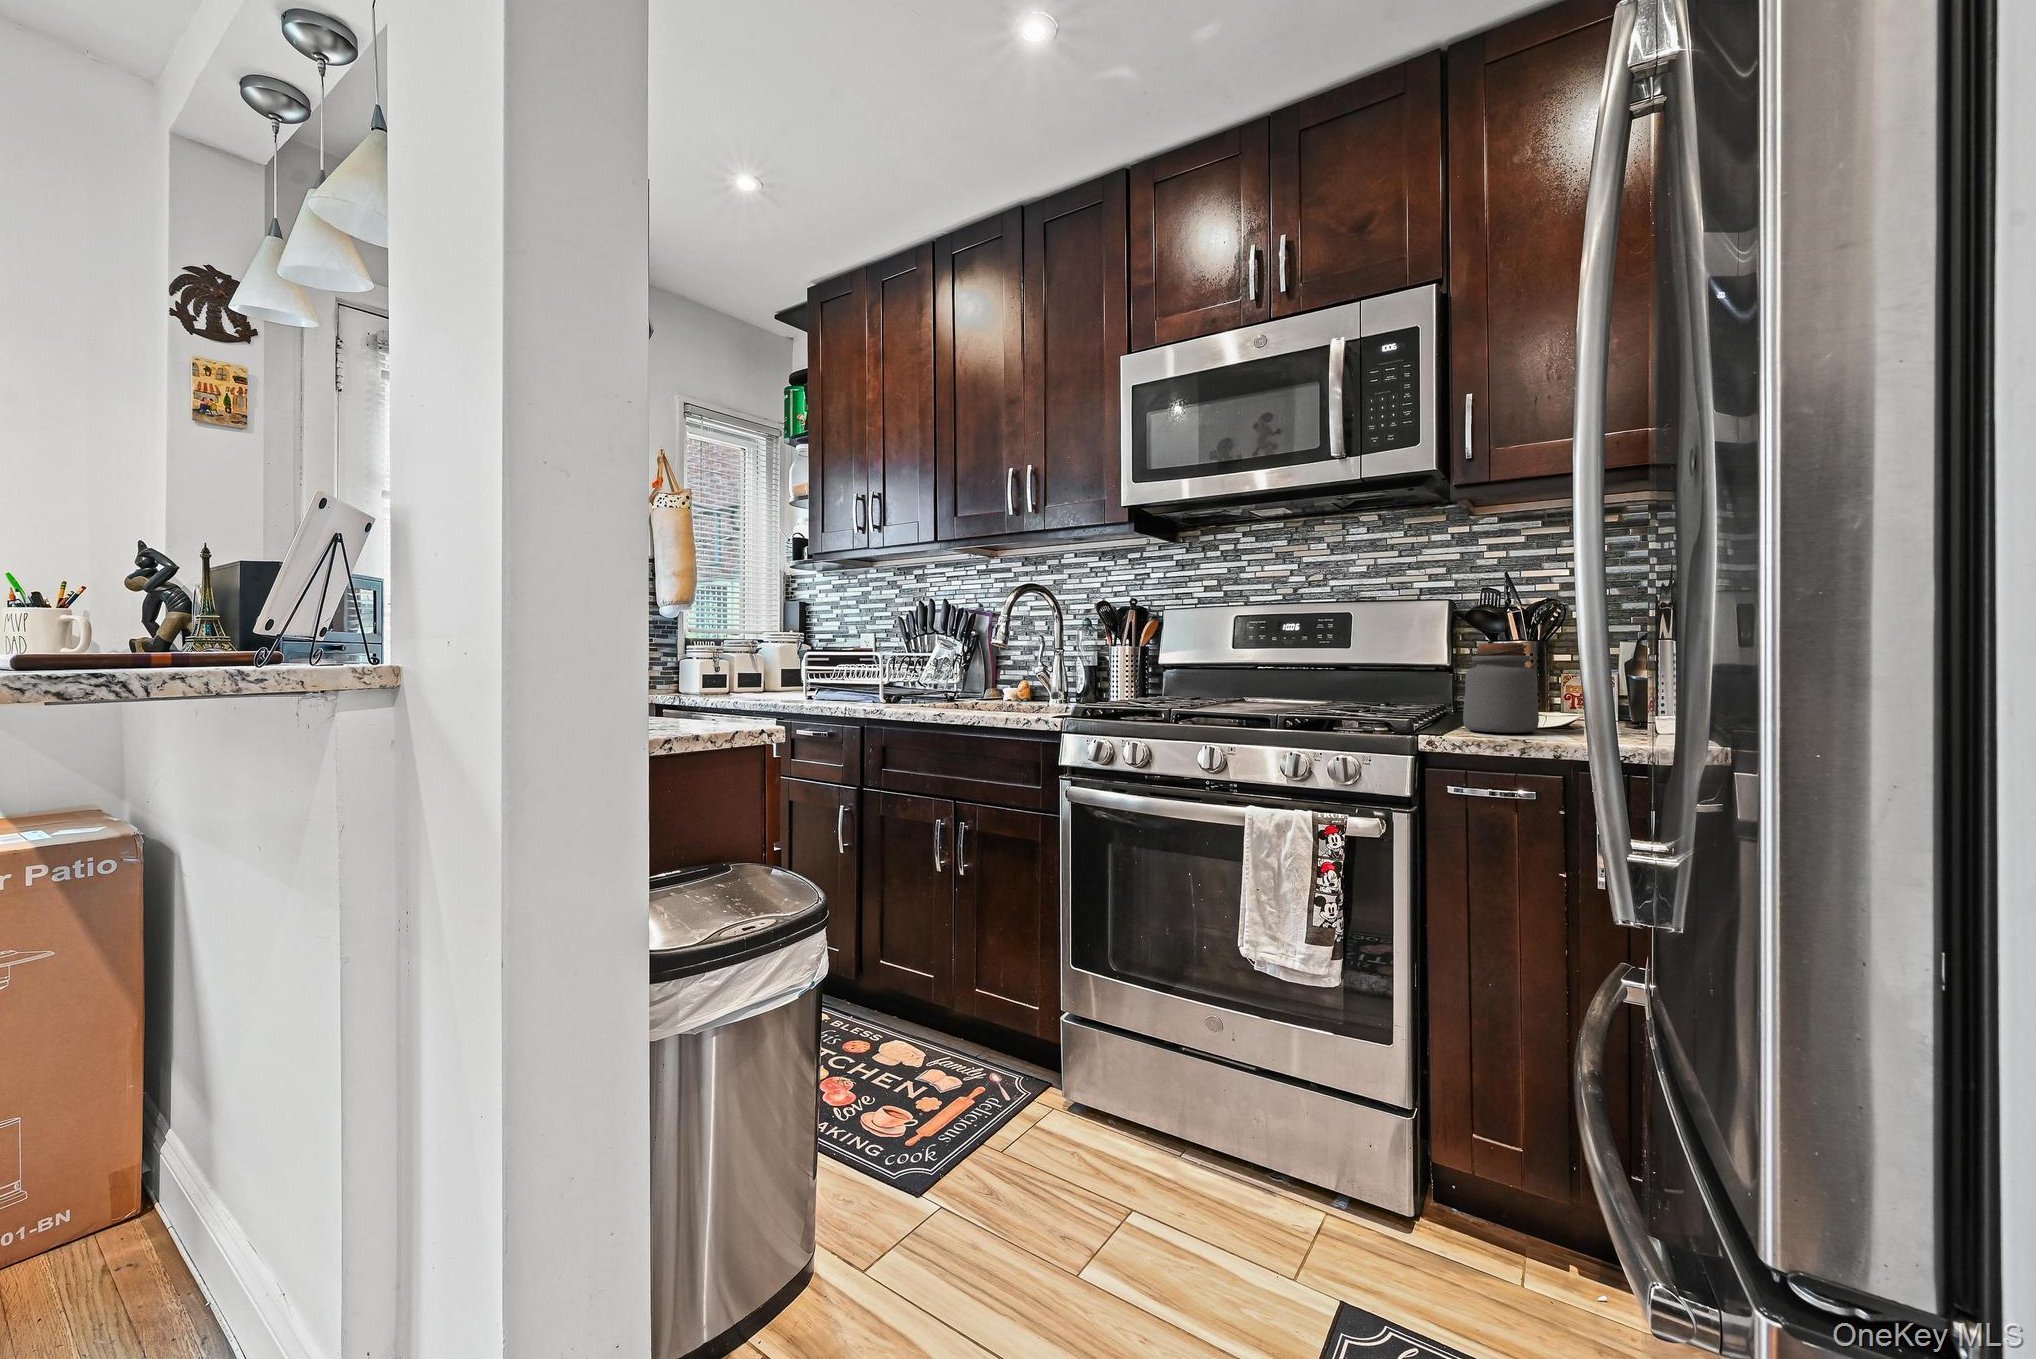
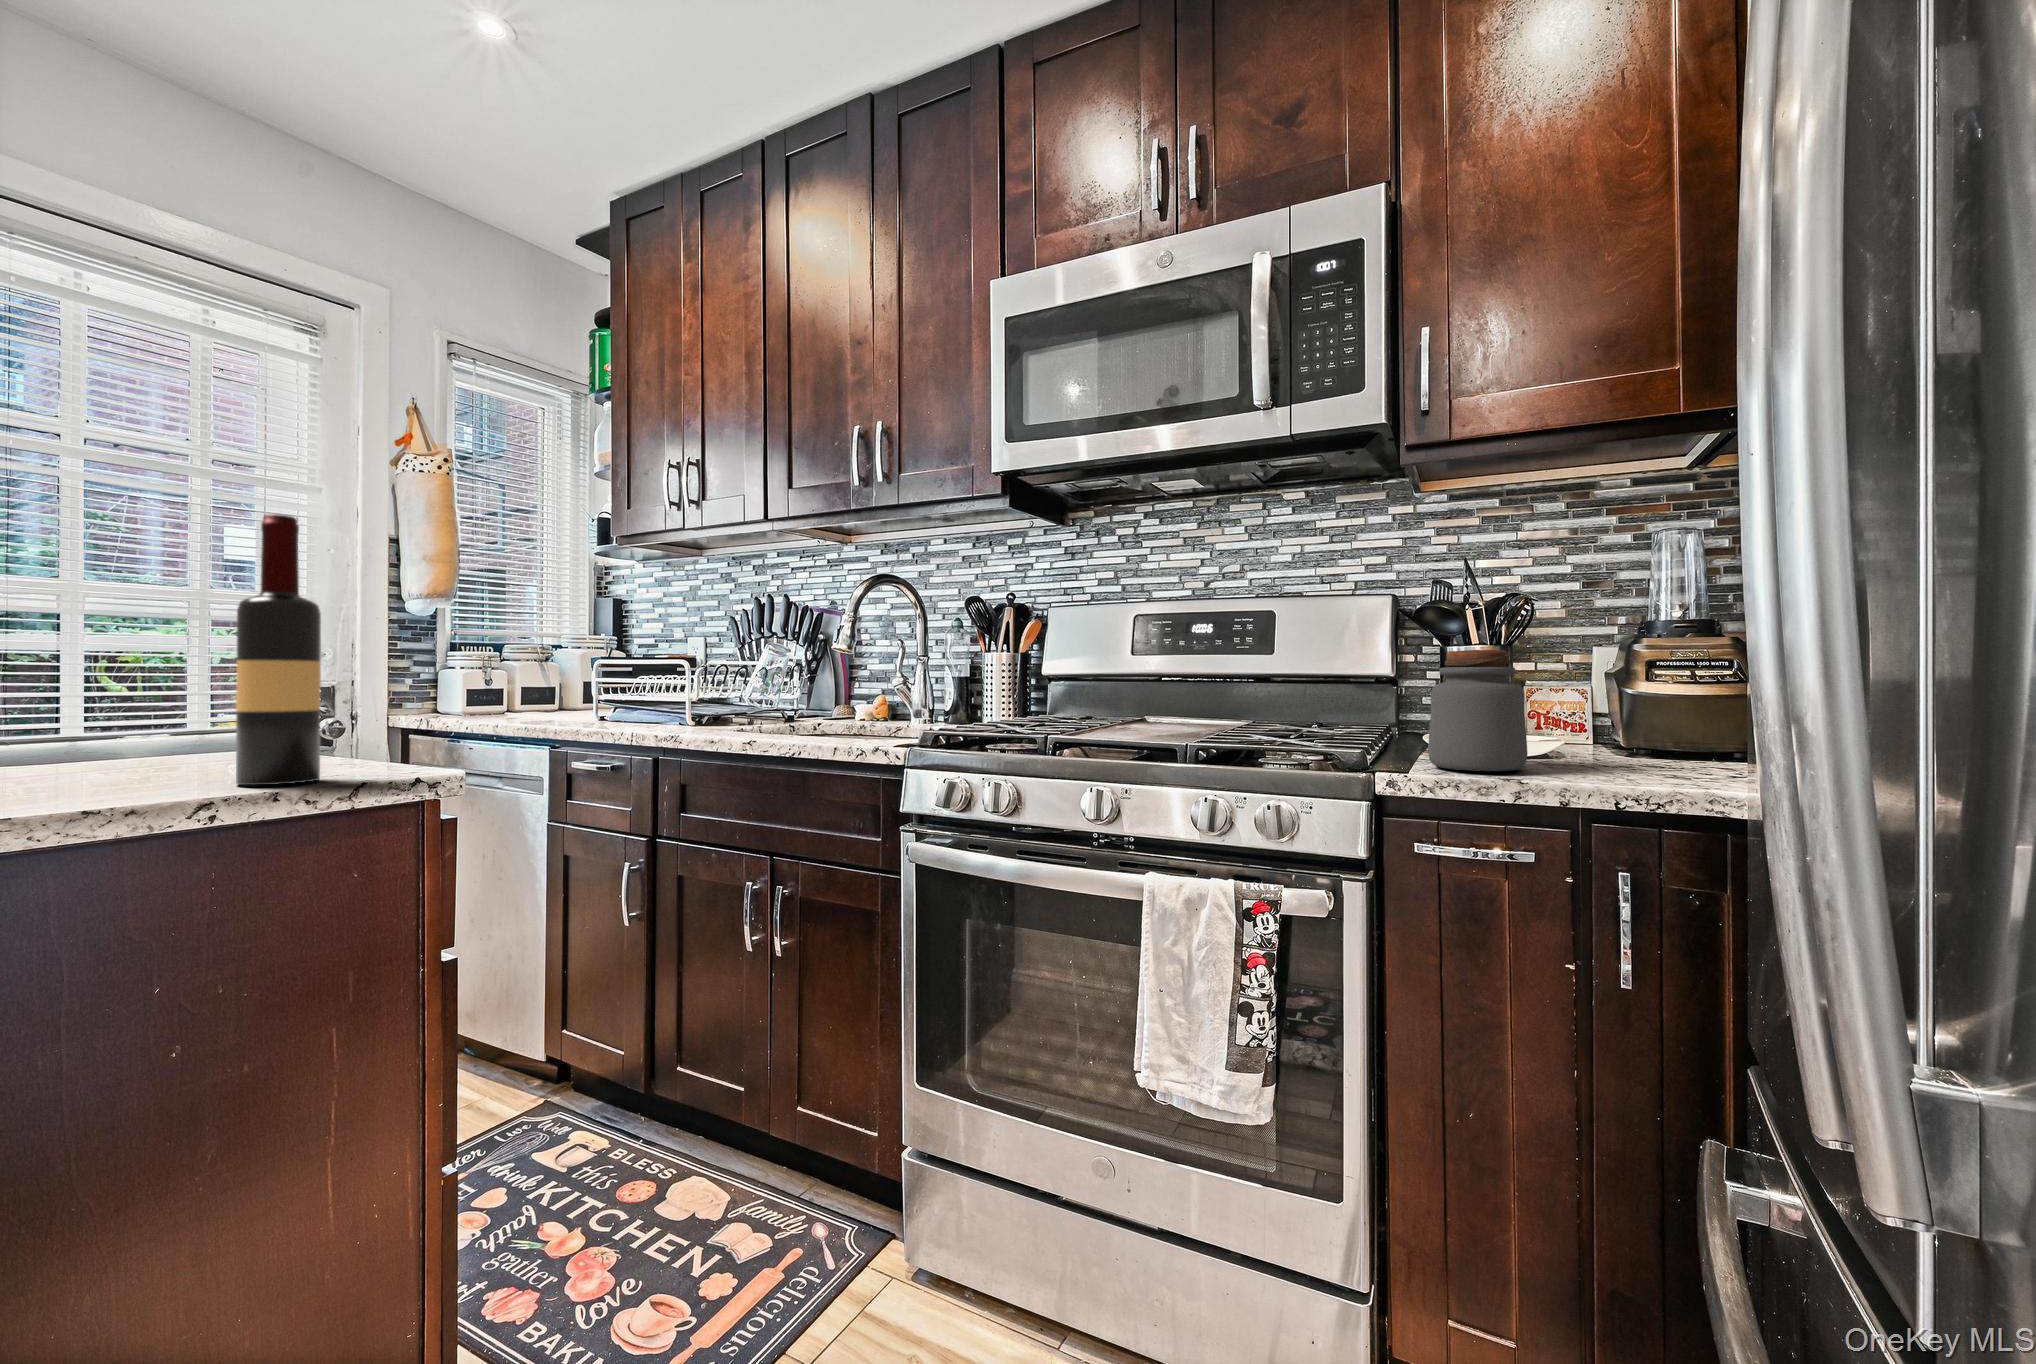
wine bottle: none [684,561,726,726] -> present [236,514,321,785]

